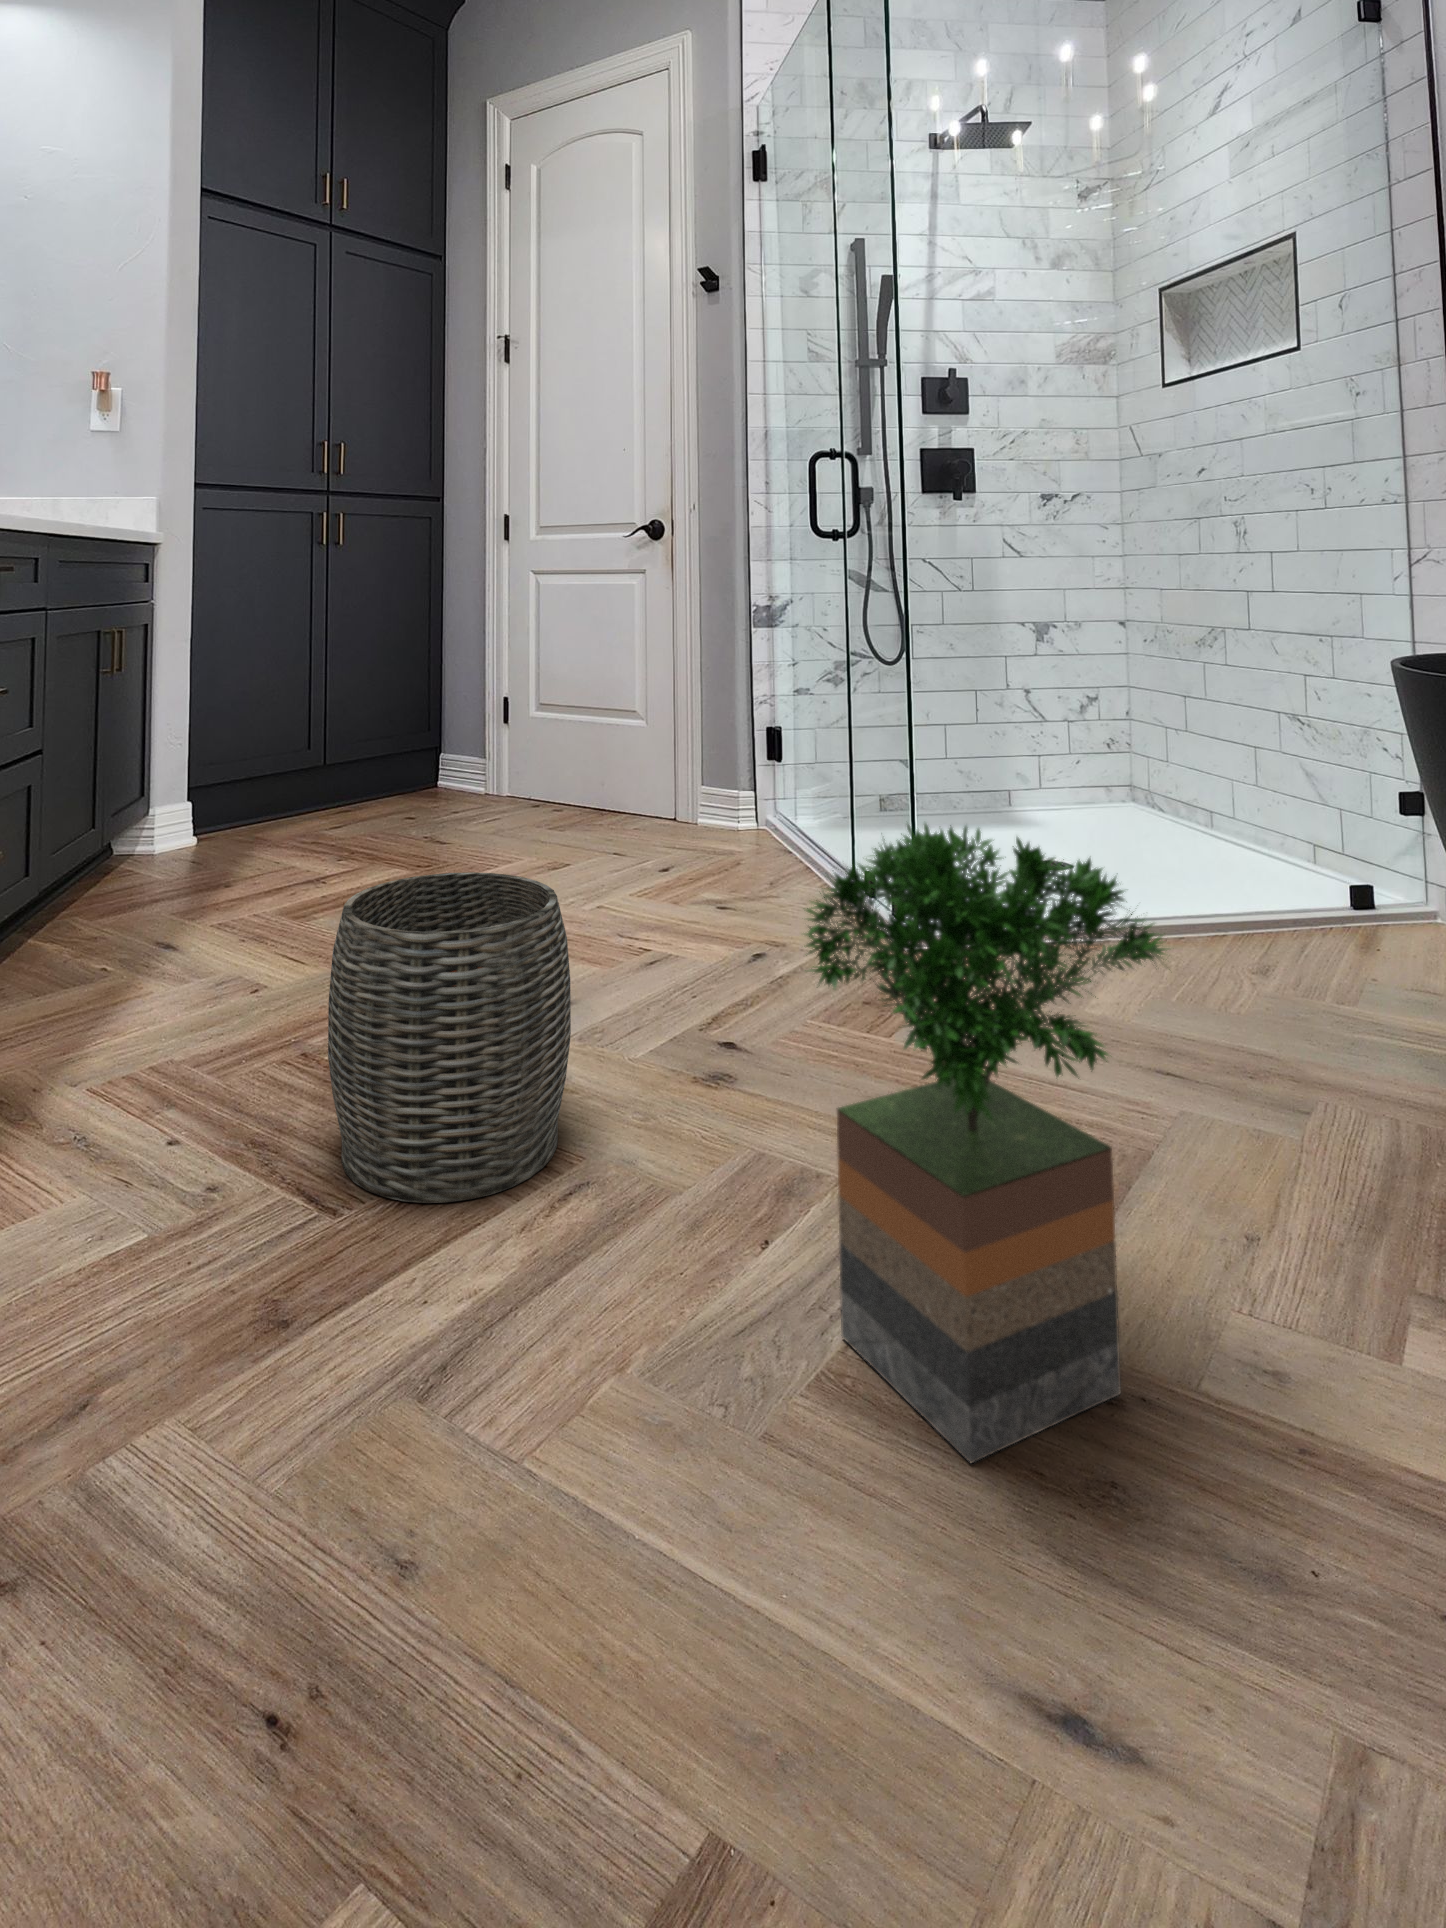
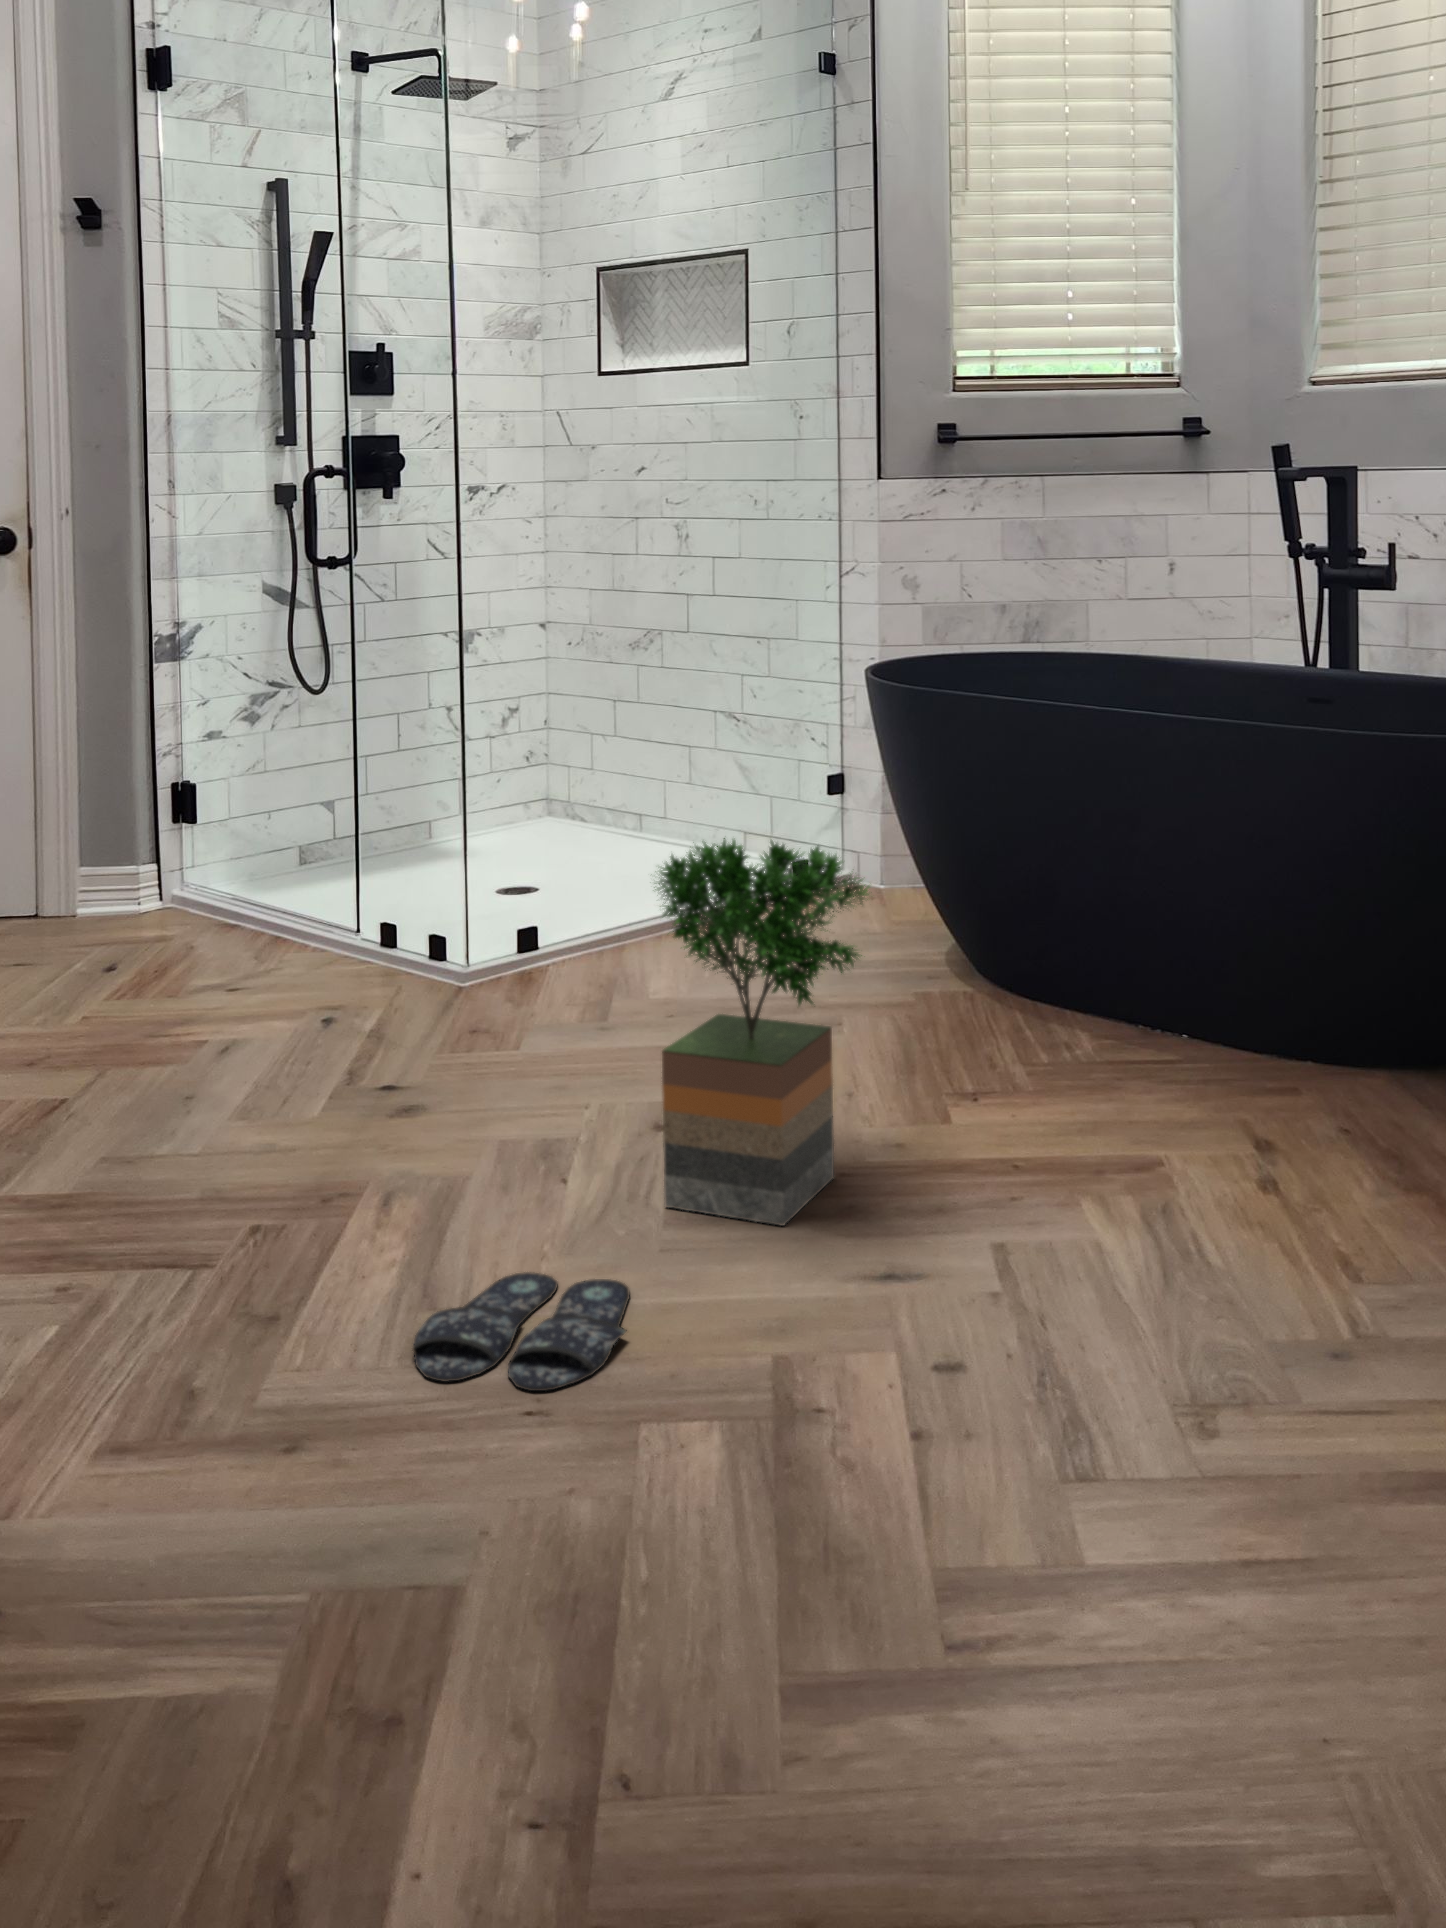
woven basket: present [328,872,571,1203] -> none [114,959,352,1256]
slippers: none [289,1369,660,1658] -> present [413,1272,630,1391]

